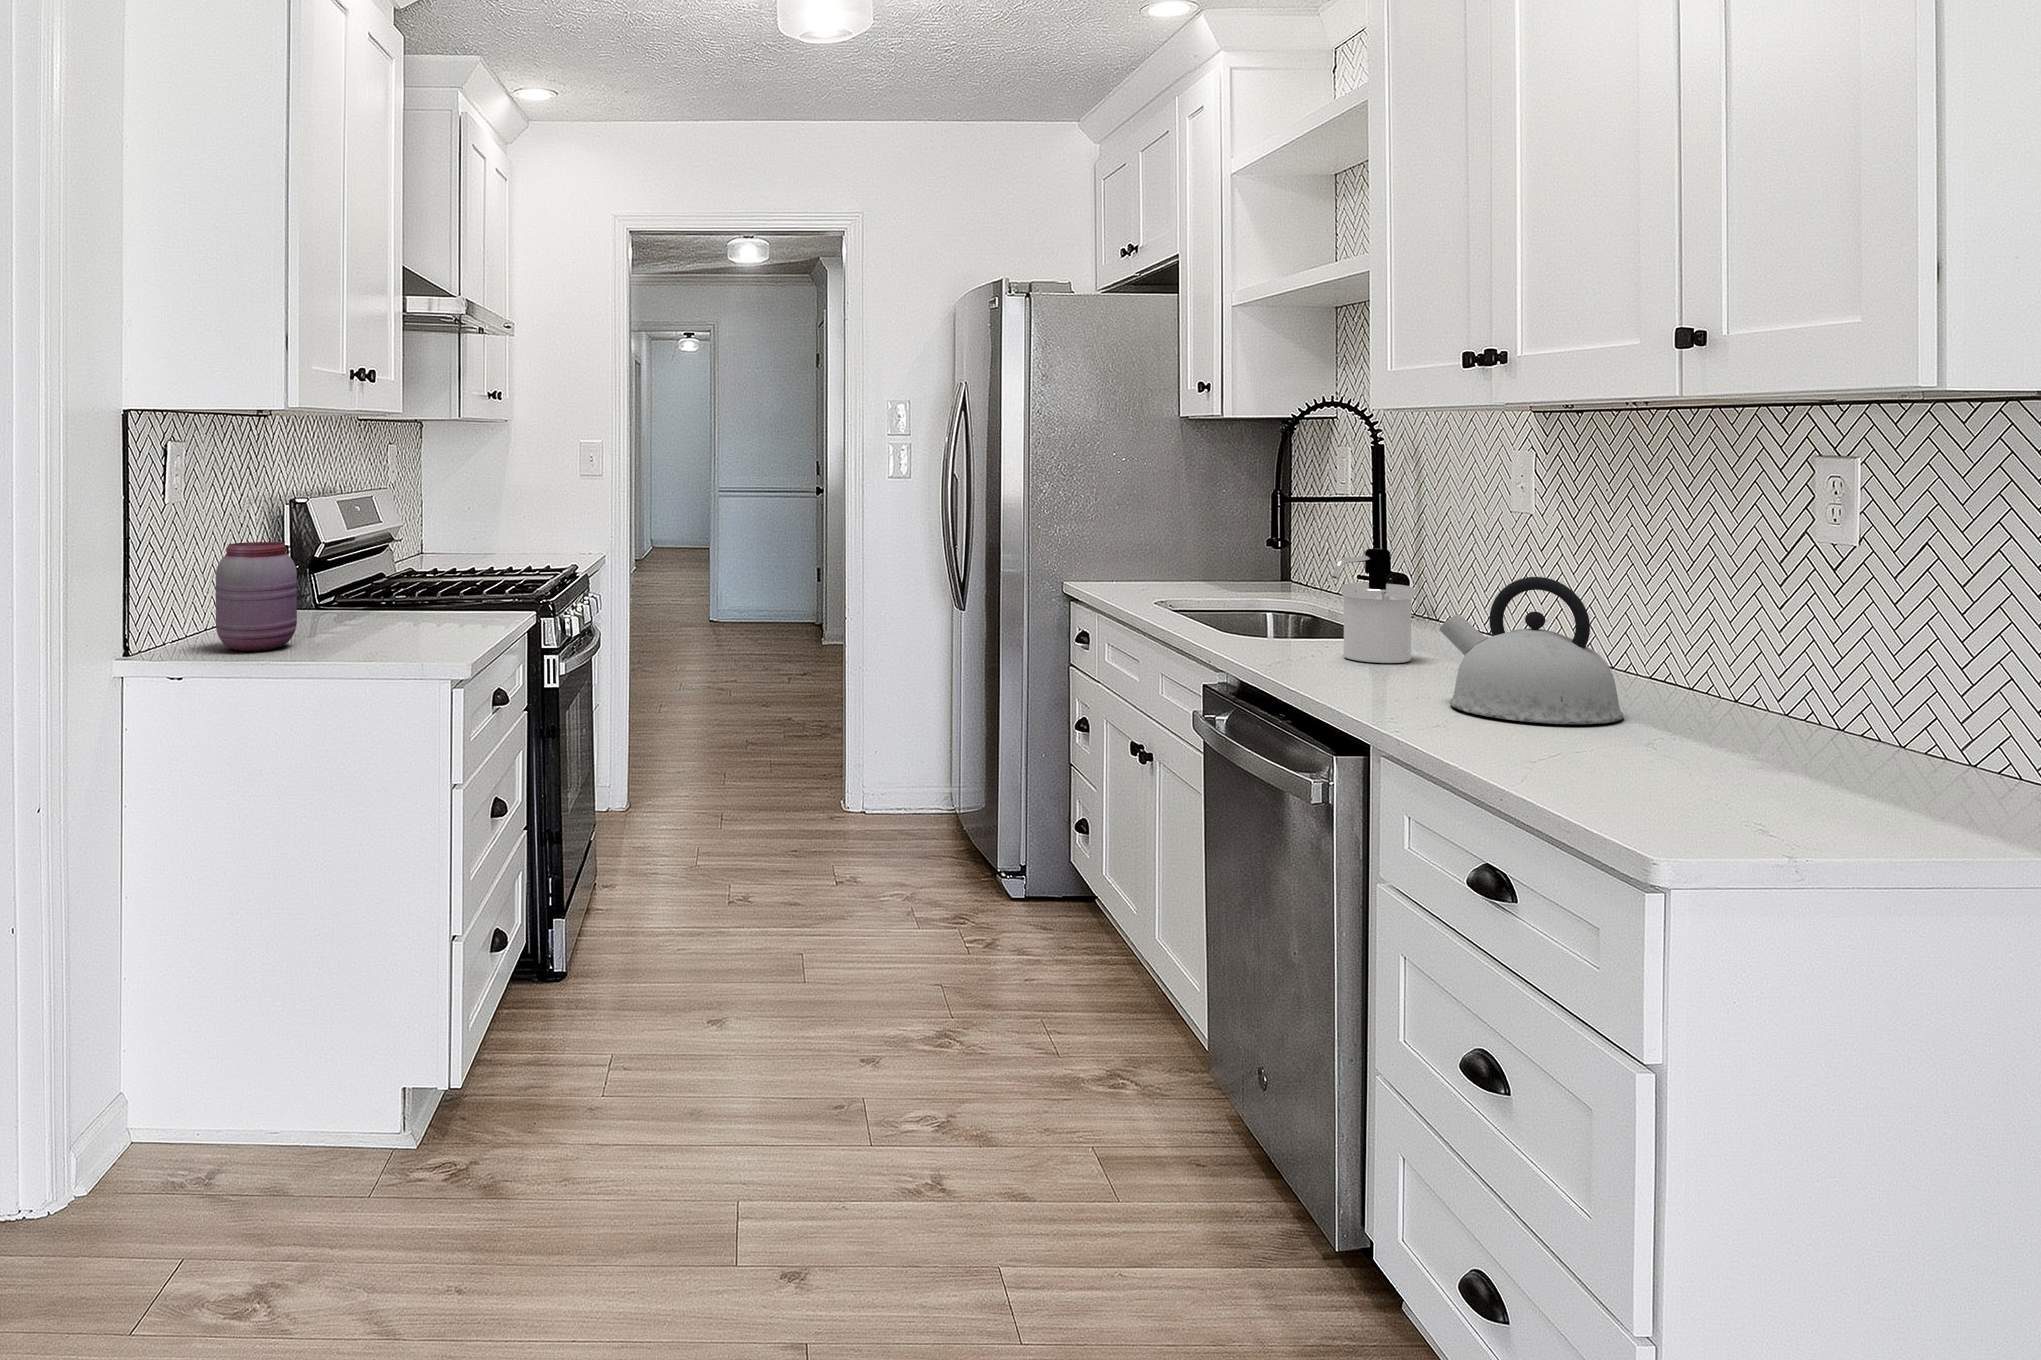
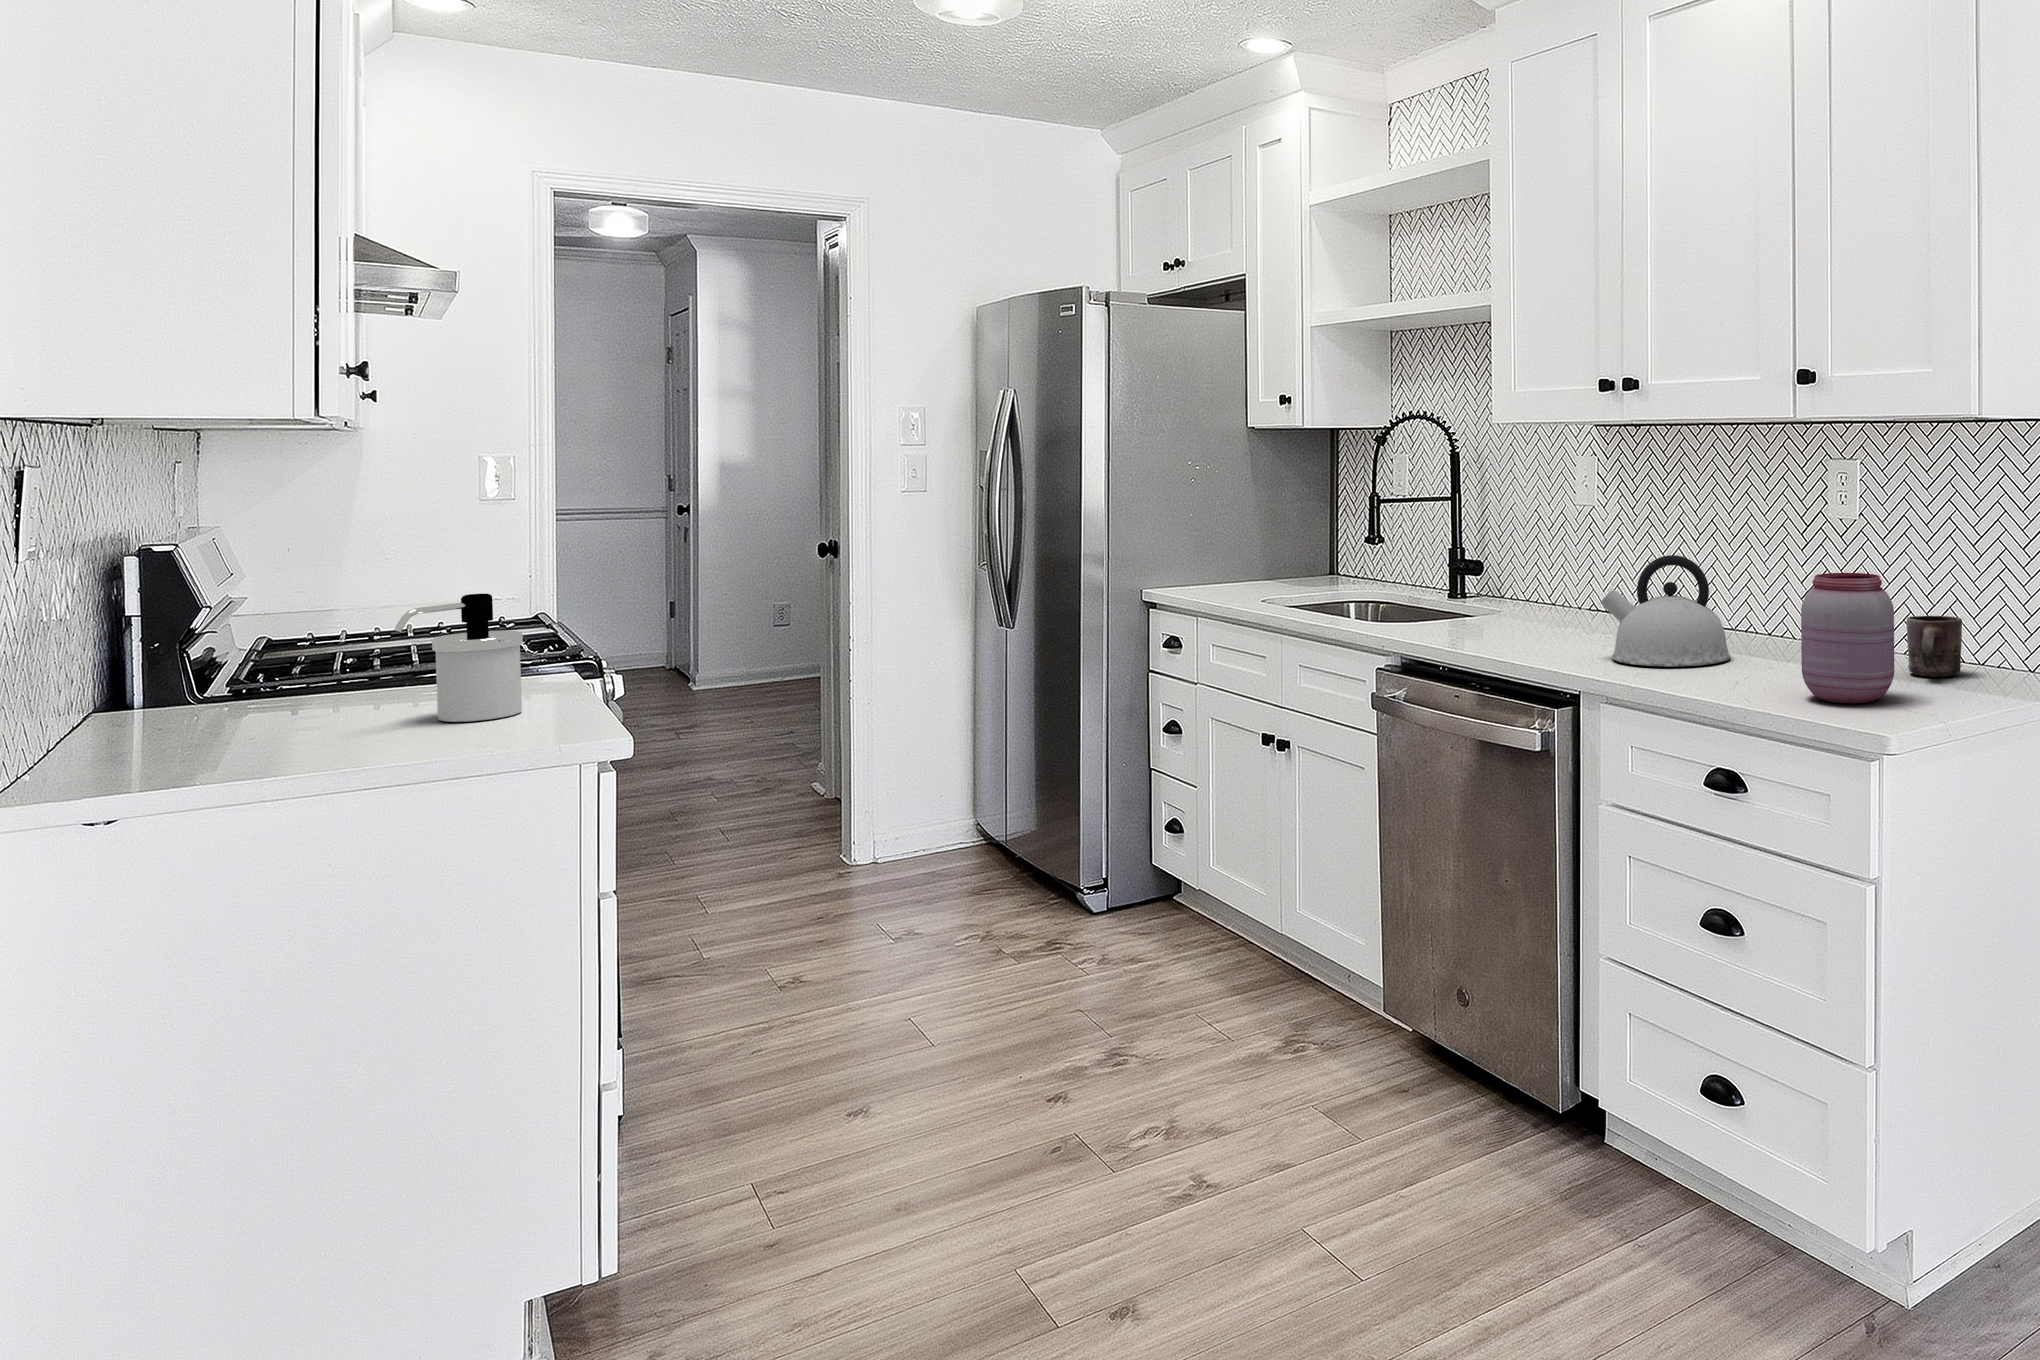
jar: present [216,542,297,651] -> present [1801,573,1894,703]
soap dispenser: present [1332,549,1414,663] -> present [394,594,523,722]
mug: none [1878,692,1981,789] -> present [1906,616,1962,677]

